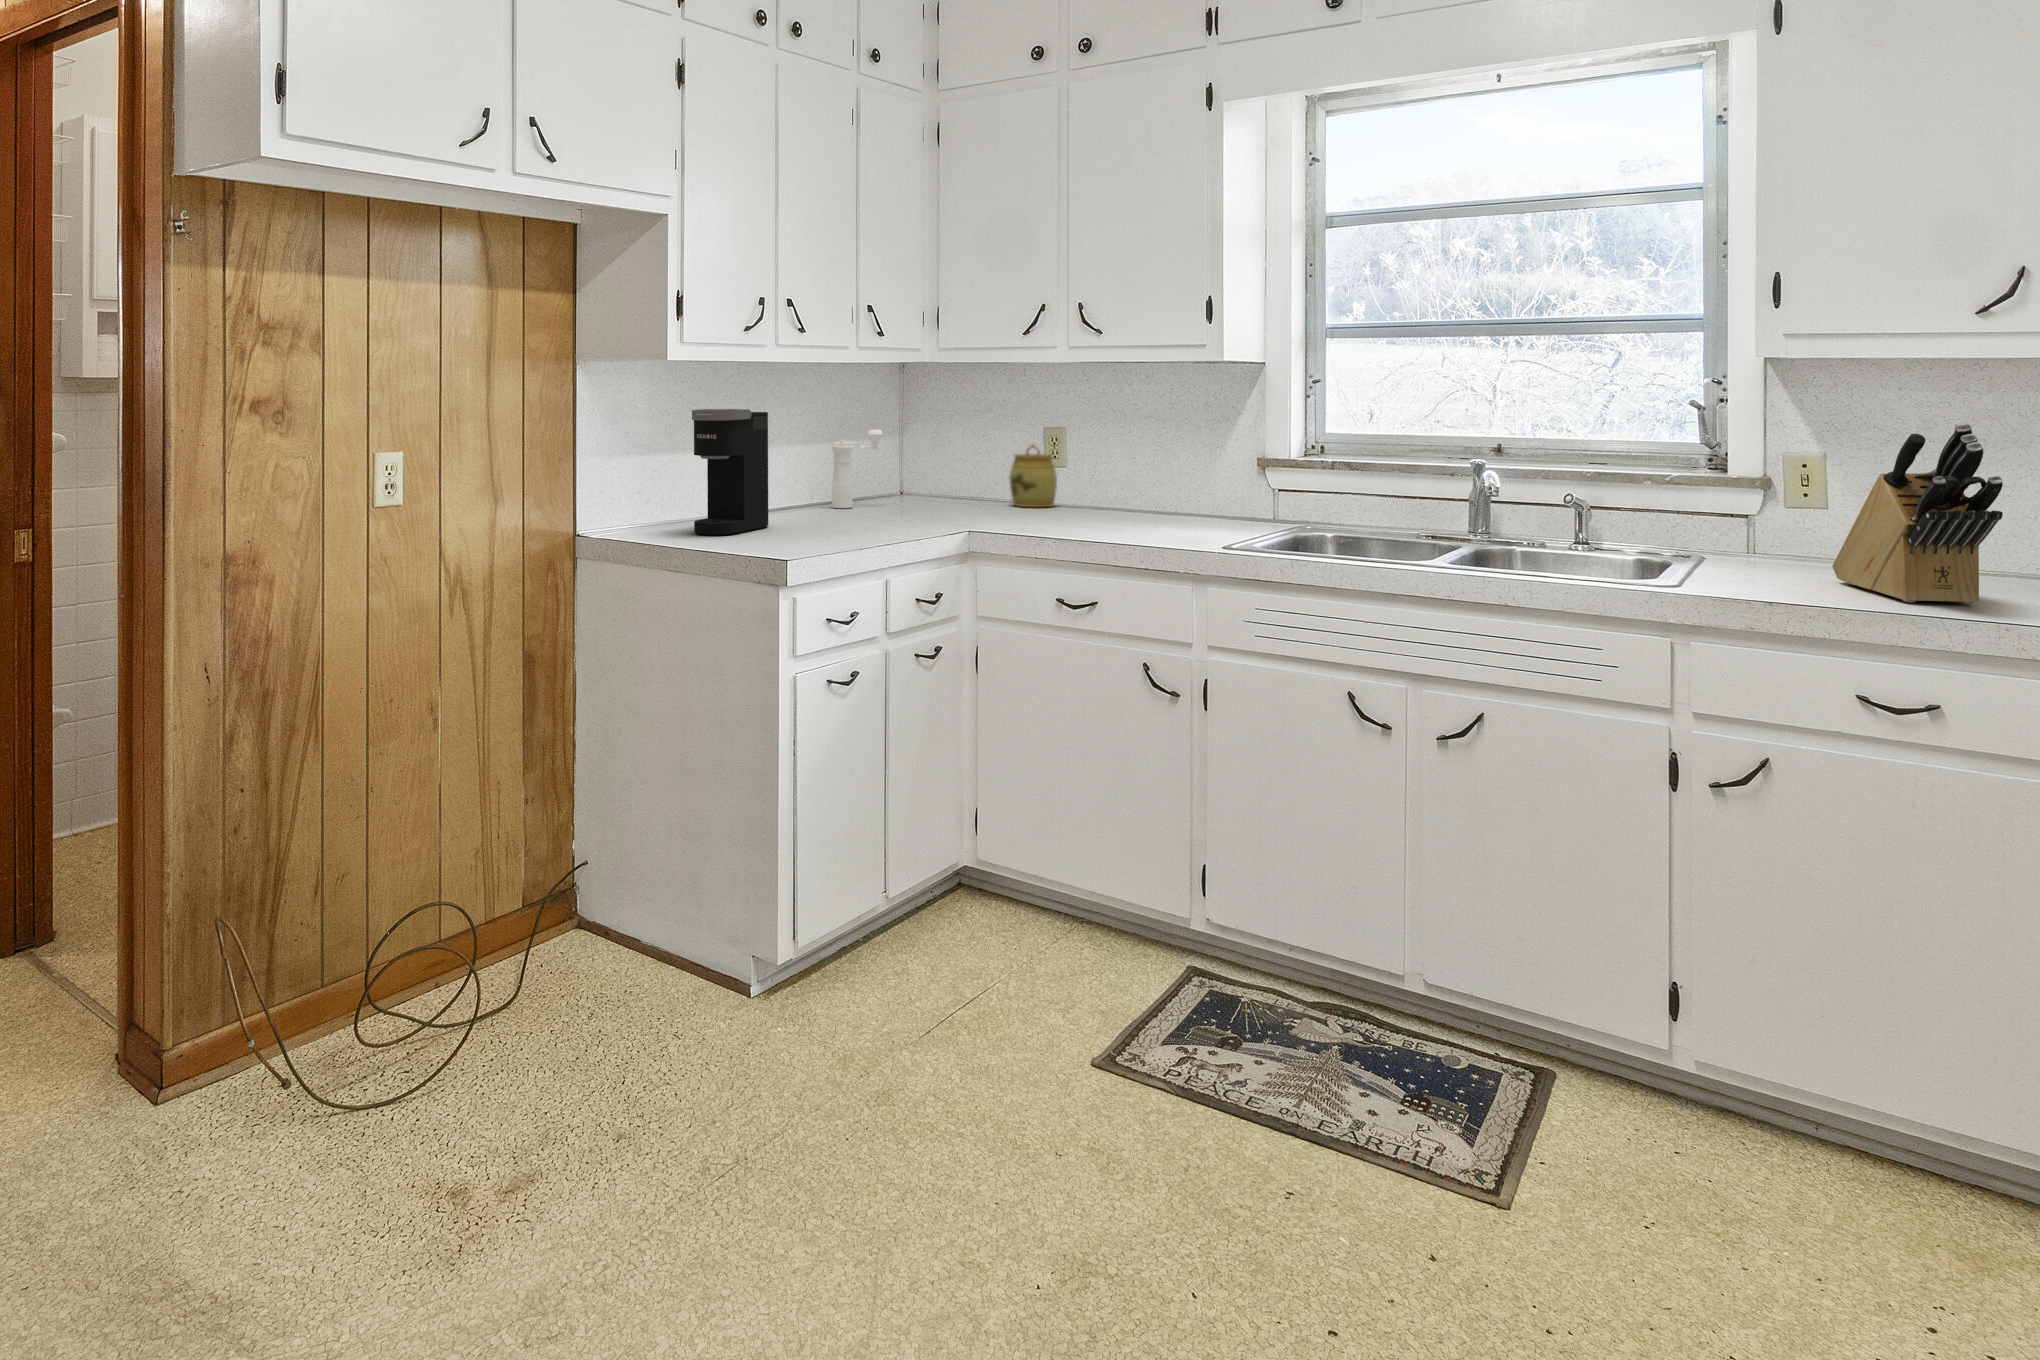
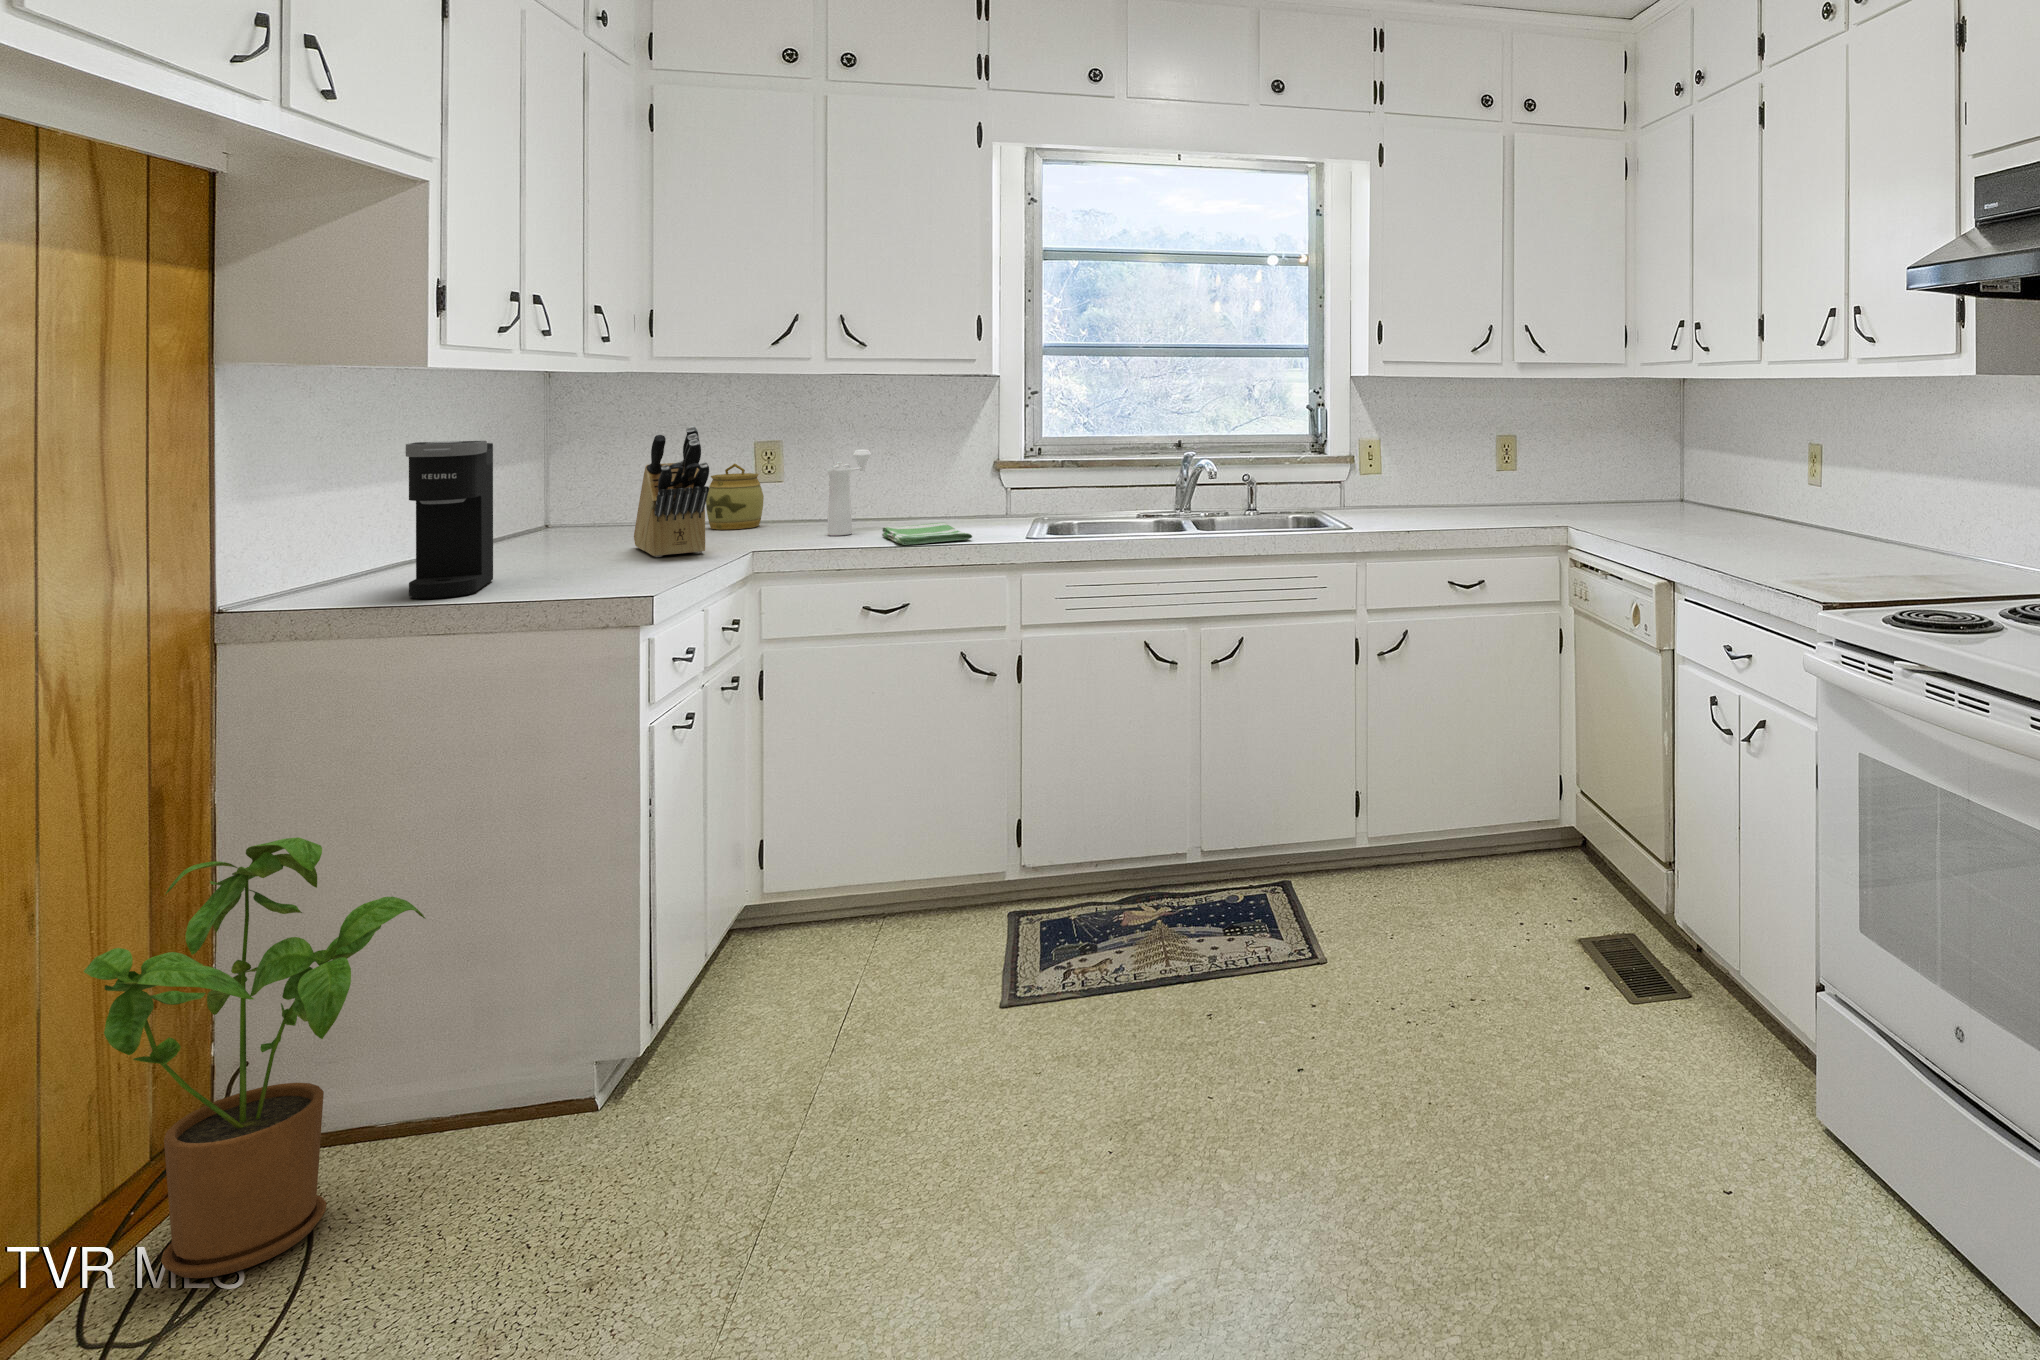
knife block: present [1832,423,2003,604] -> present [634,426,709,557]
pepper mill: present [832,430,883,508] -> present [827,450,871,536]
dish towel: none [1102,517,1184,539] -> present [882,523,972,545]
house plant: none [445,698,630,1004] -> present [84,837,425,1278]

